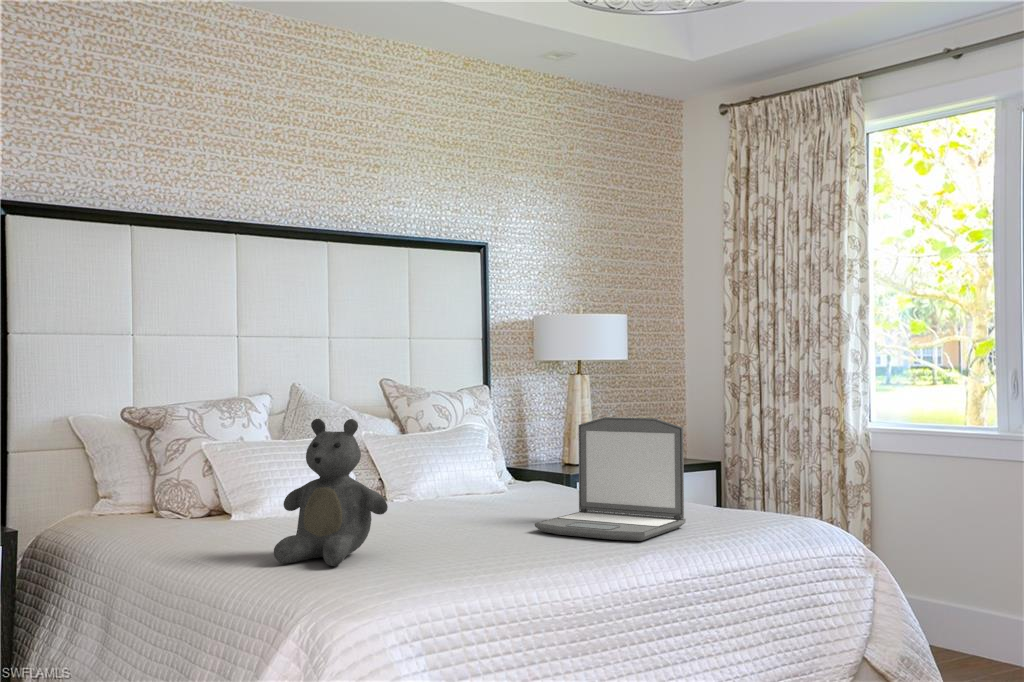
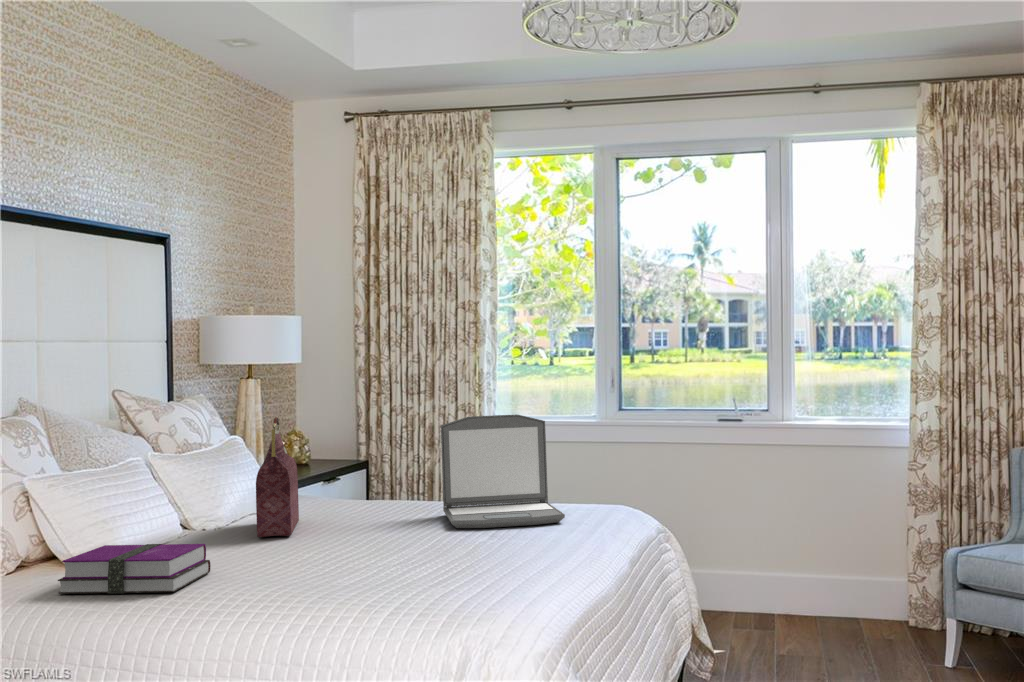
handbag: none [386,406,468,516] -> present [256,417,299,537]
teddy bear: present [274,419,388,566] -> none [303,430,419,588]
hardback book: none [152,500,268,543] -> present [58,544,211,594]

